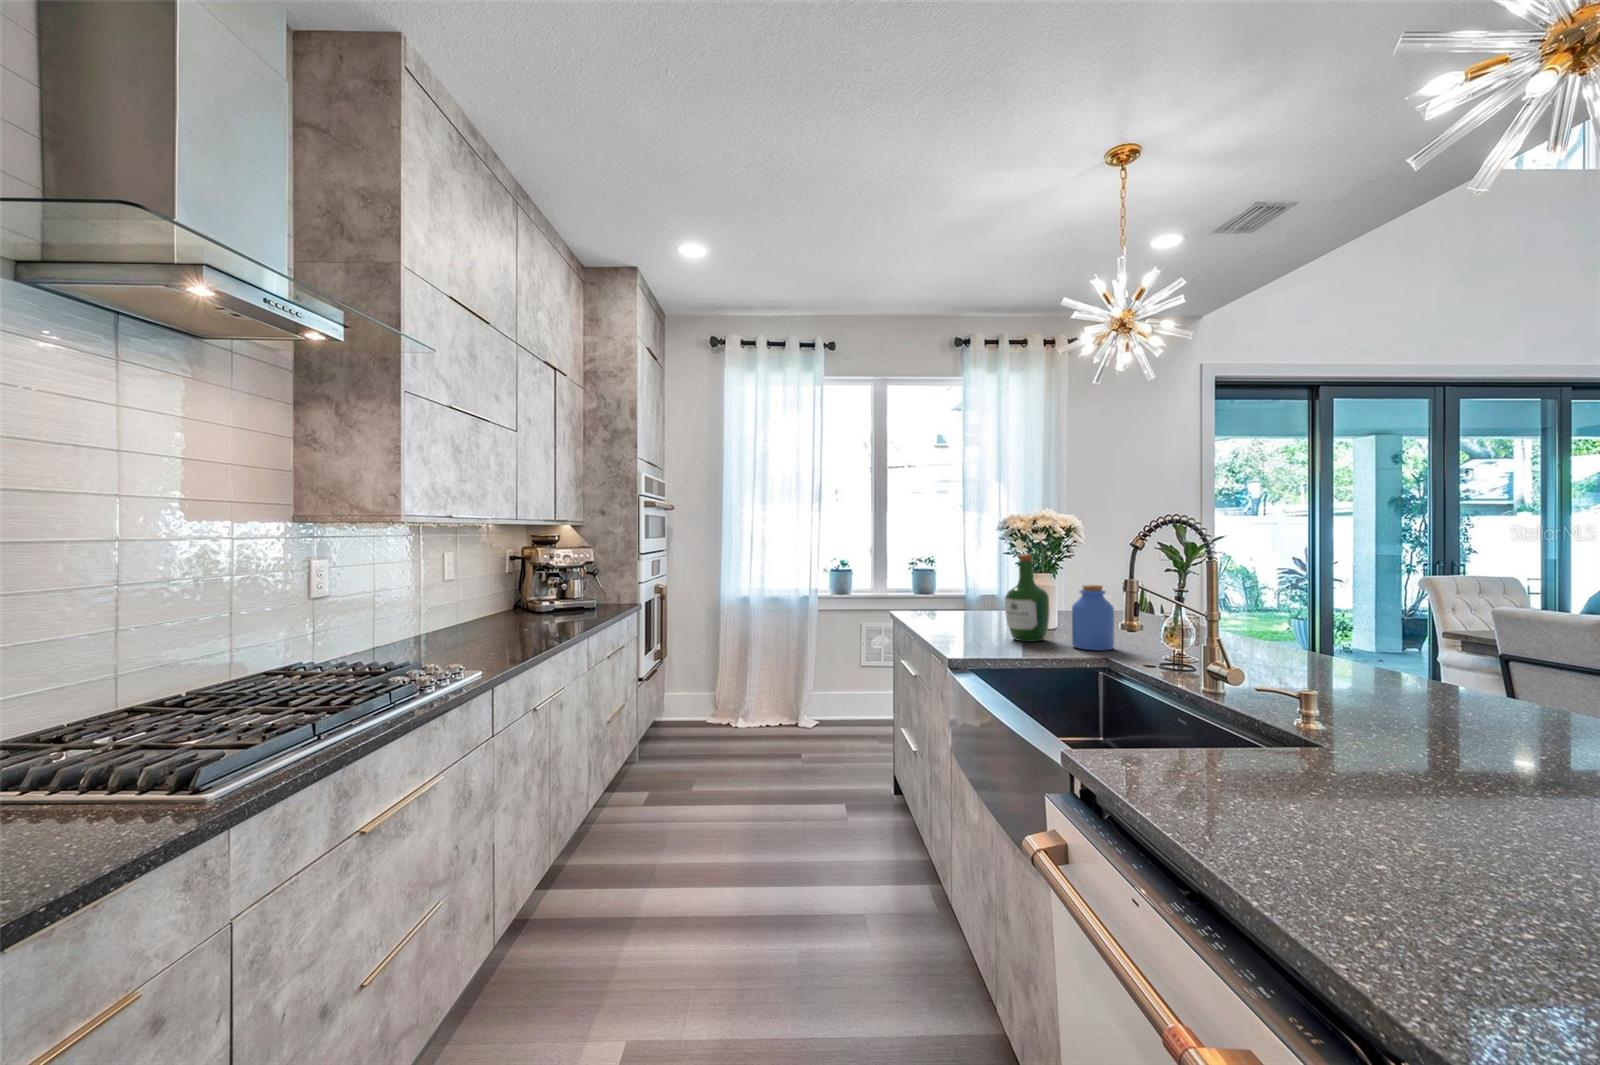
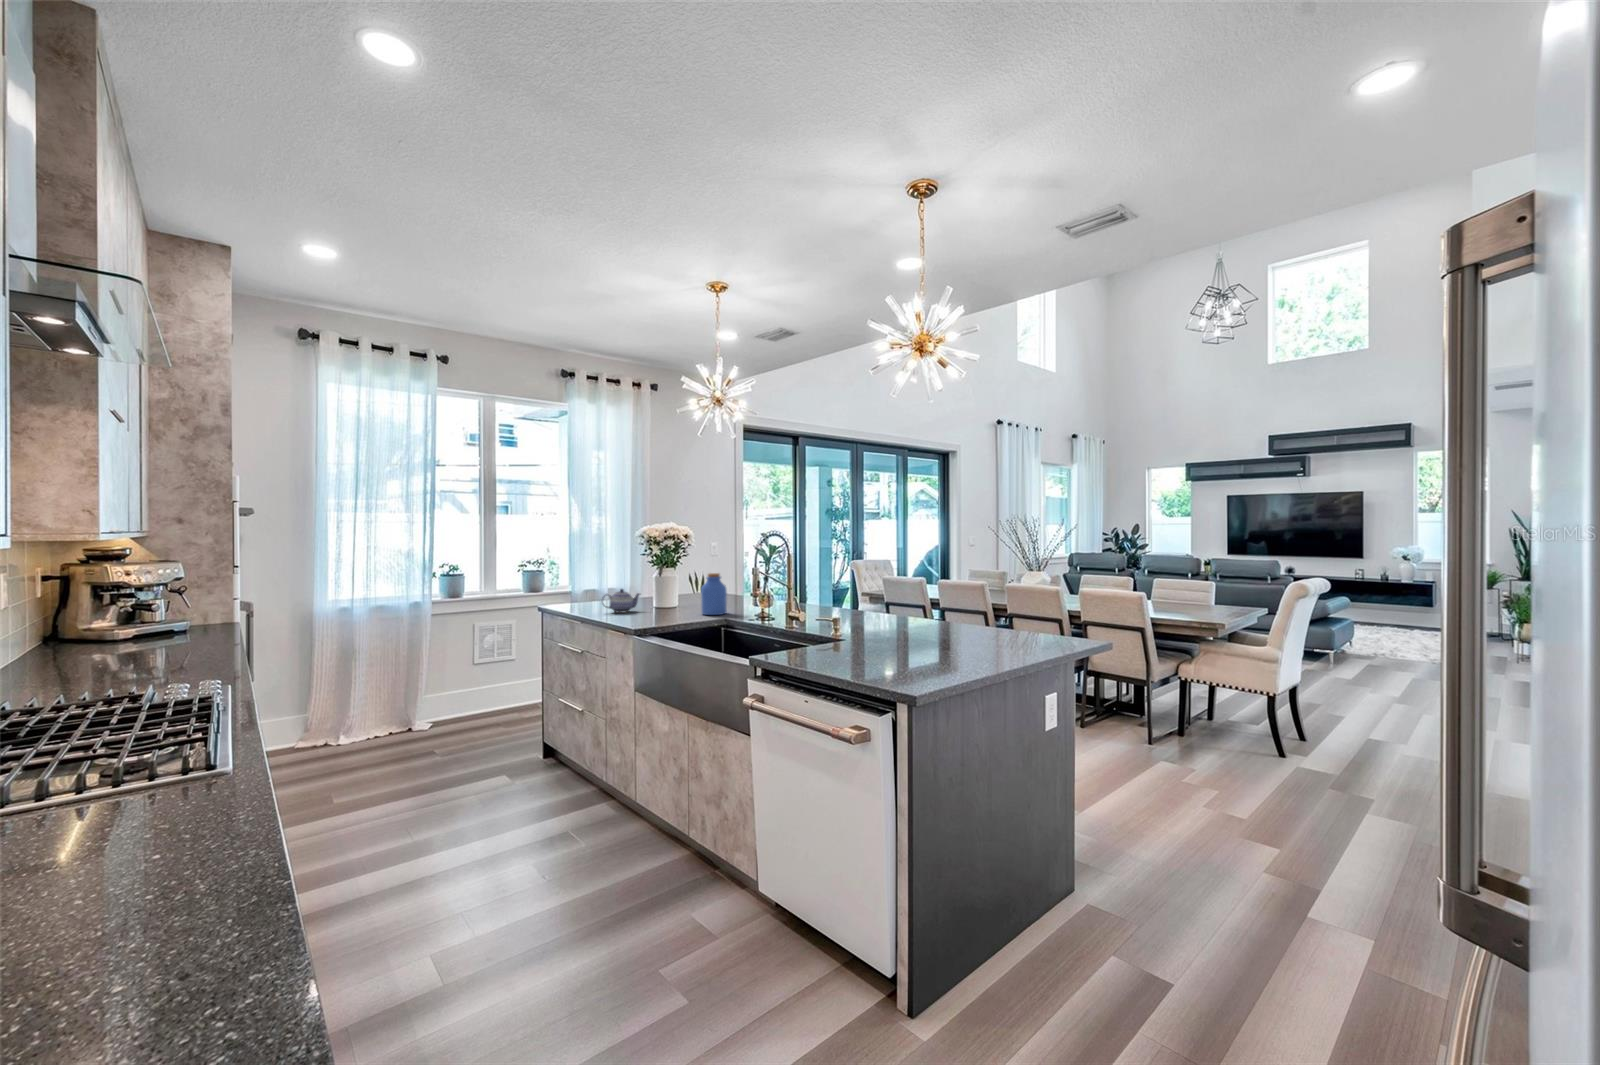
wine bottle: present [1005,554,1049,642] -> none [654,554,684,615]
teapot: none [943,598,996,631] -> present [602,589,640,613]

